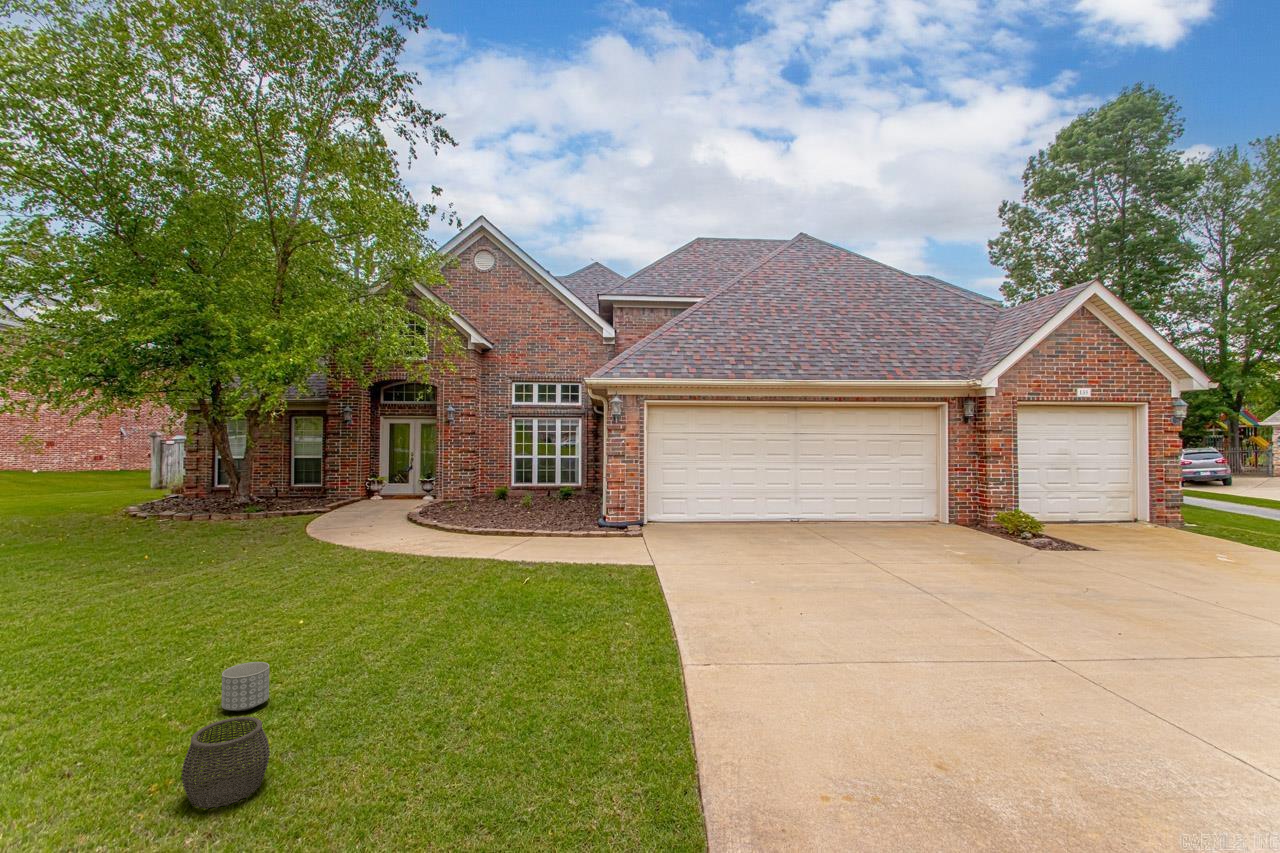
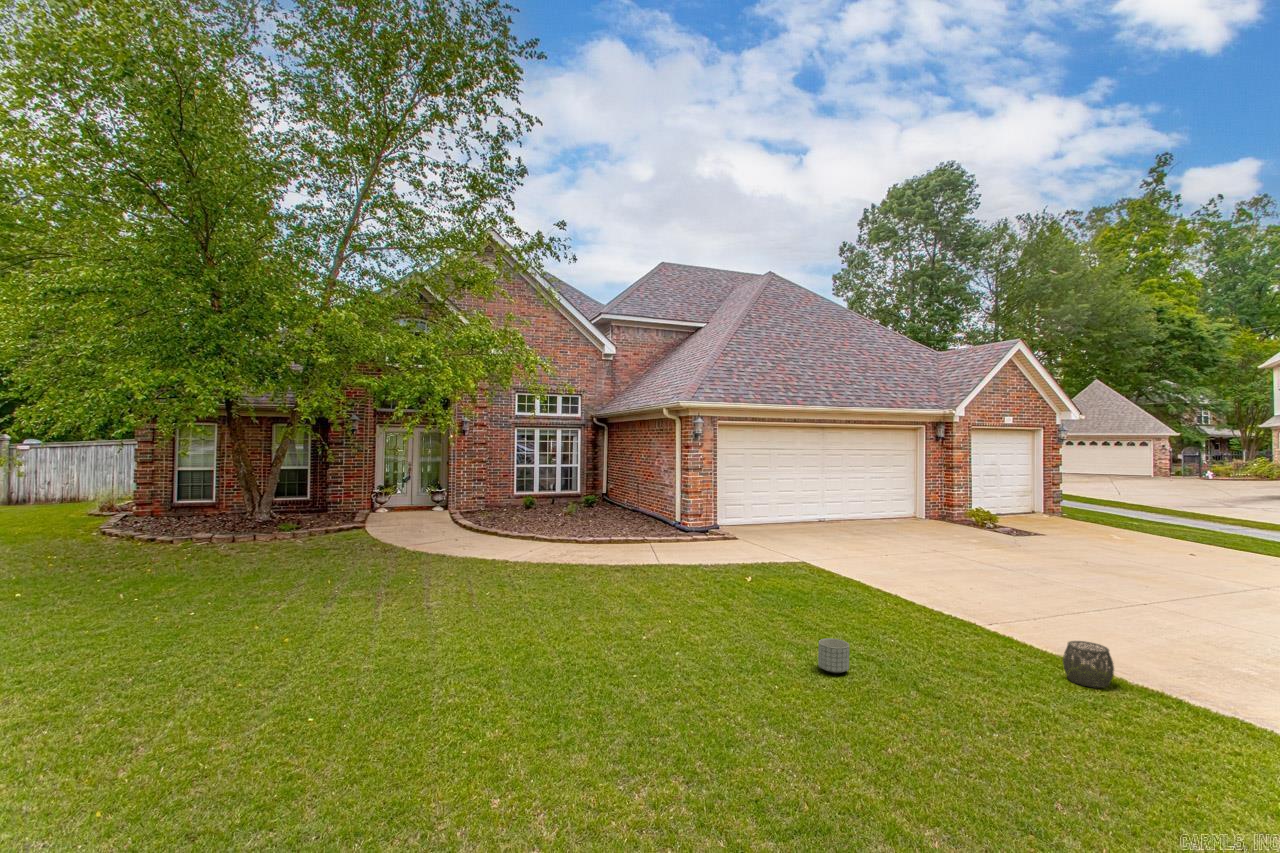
woven basket: present [181,717,270,809] -> present [1063,641,1114,688]

